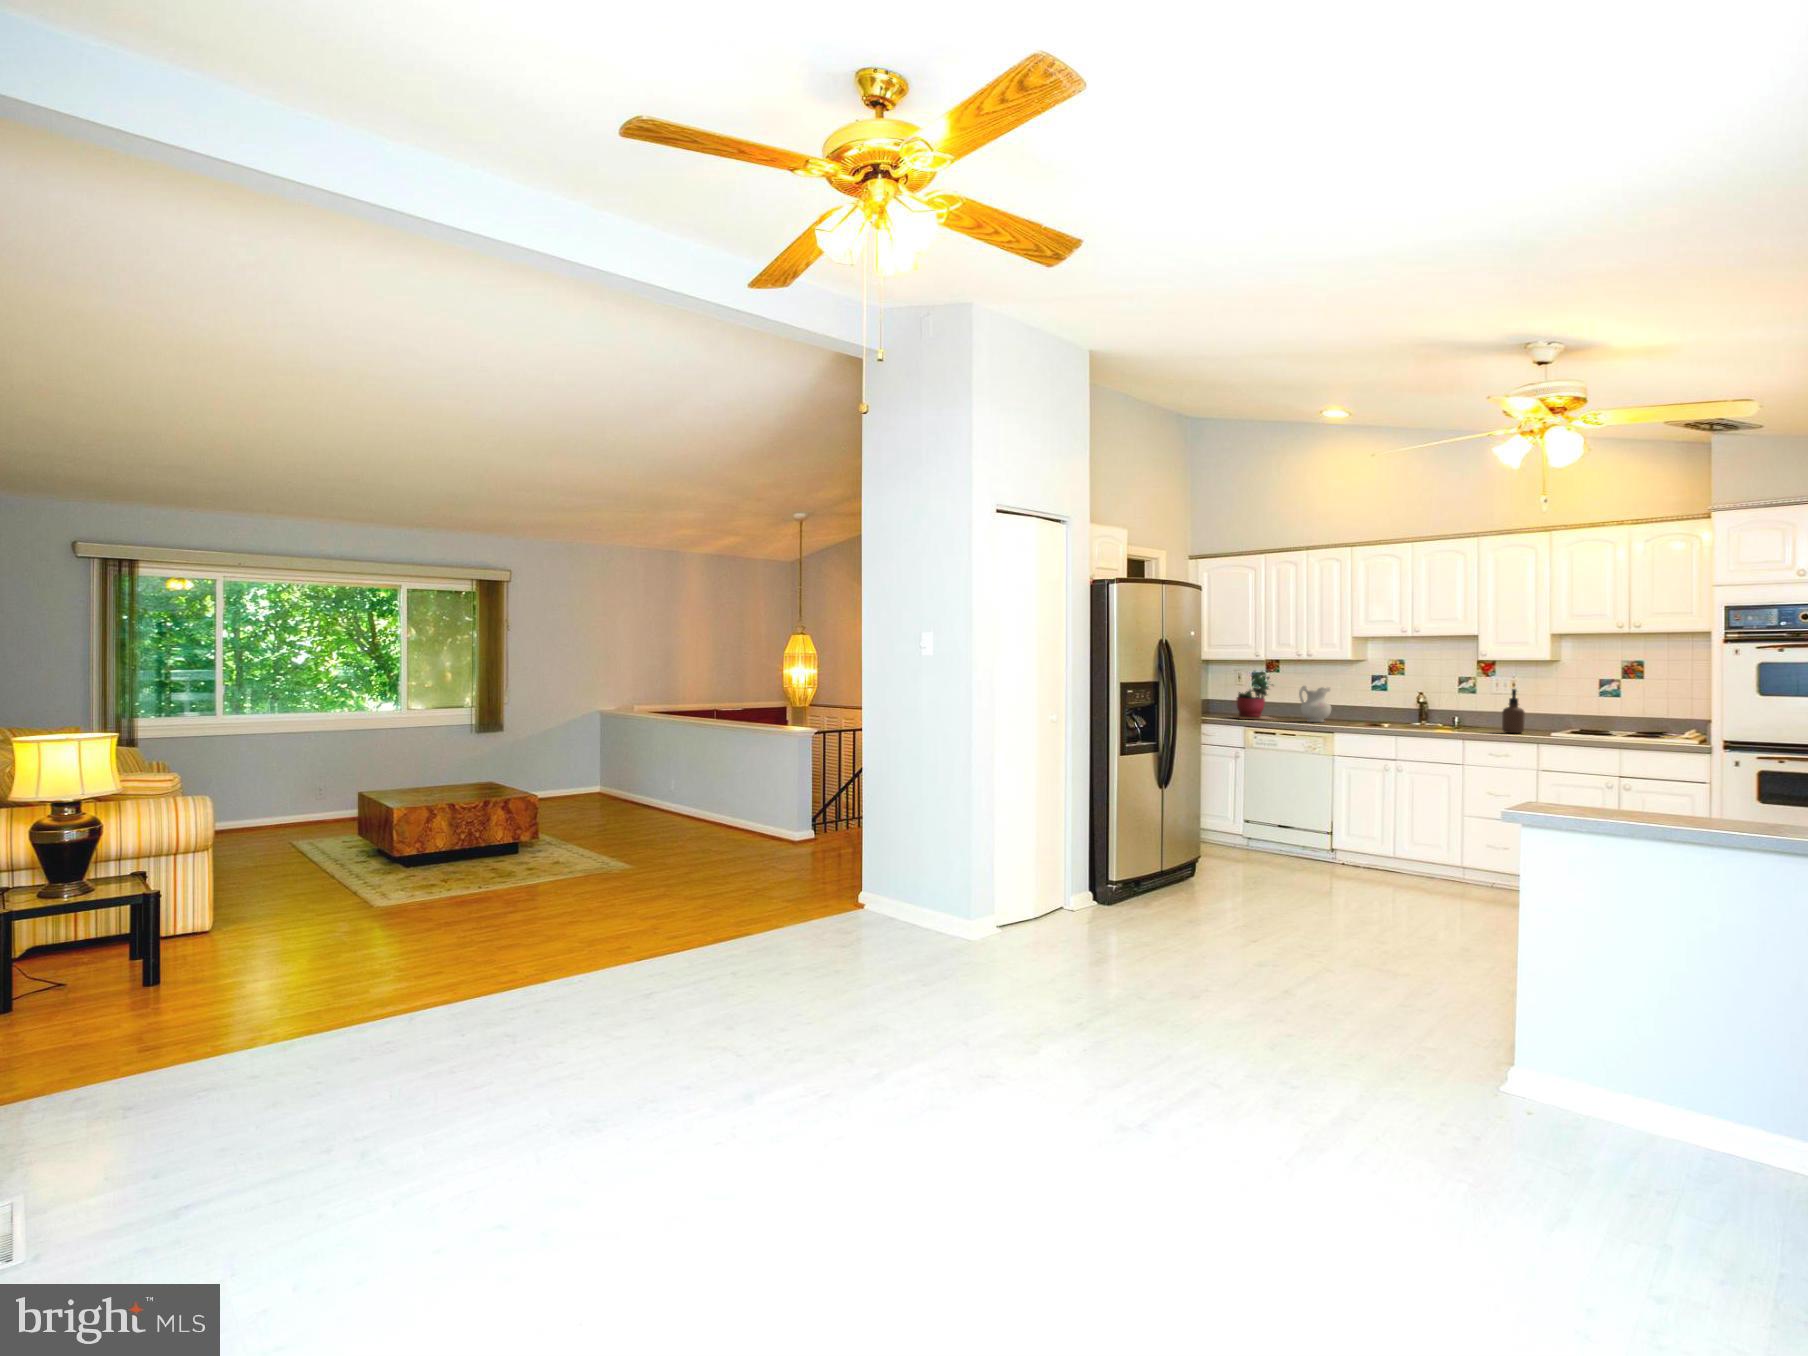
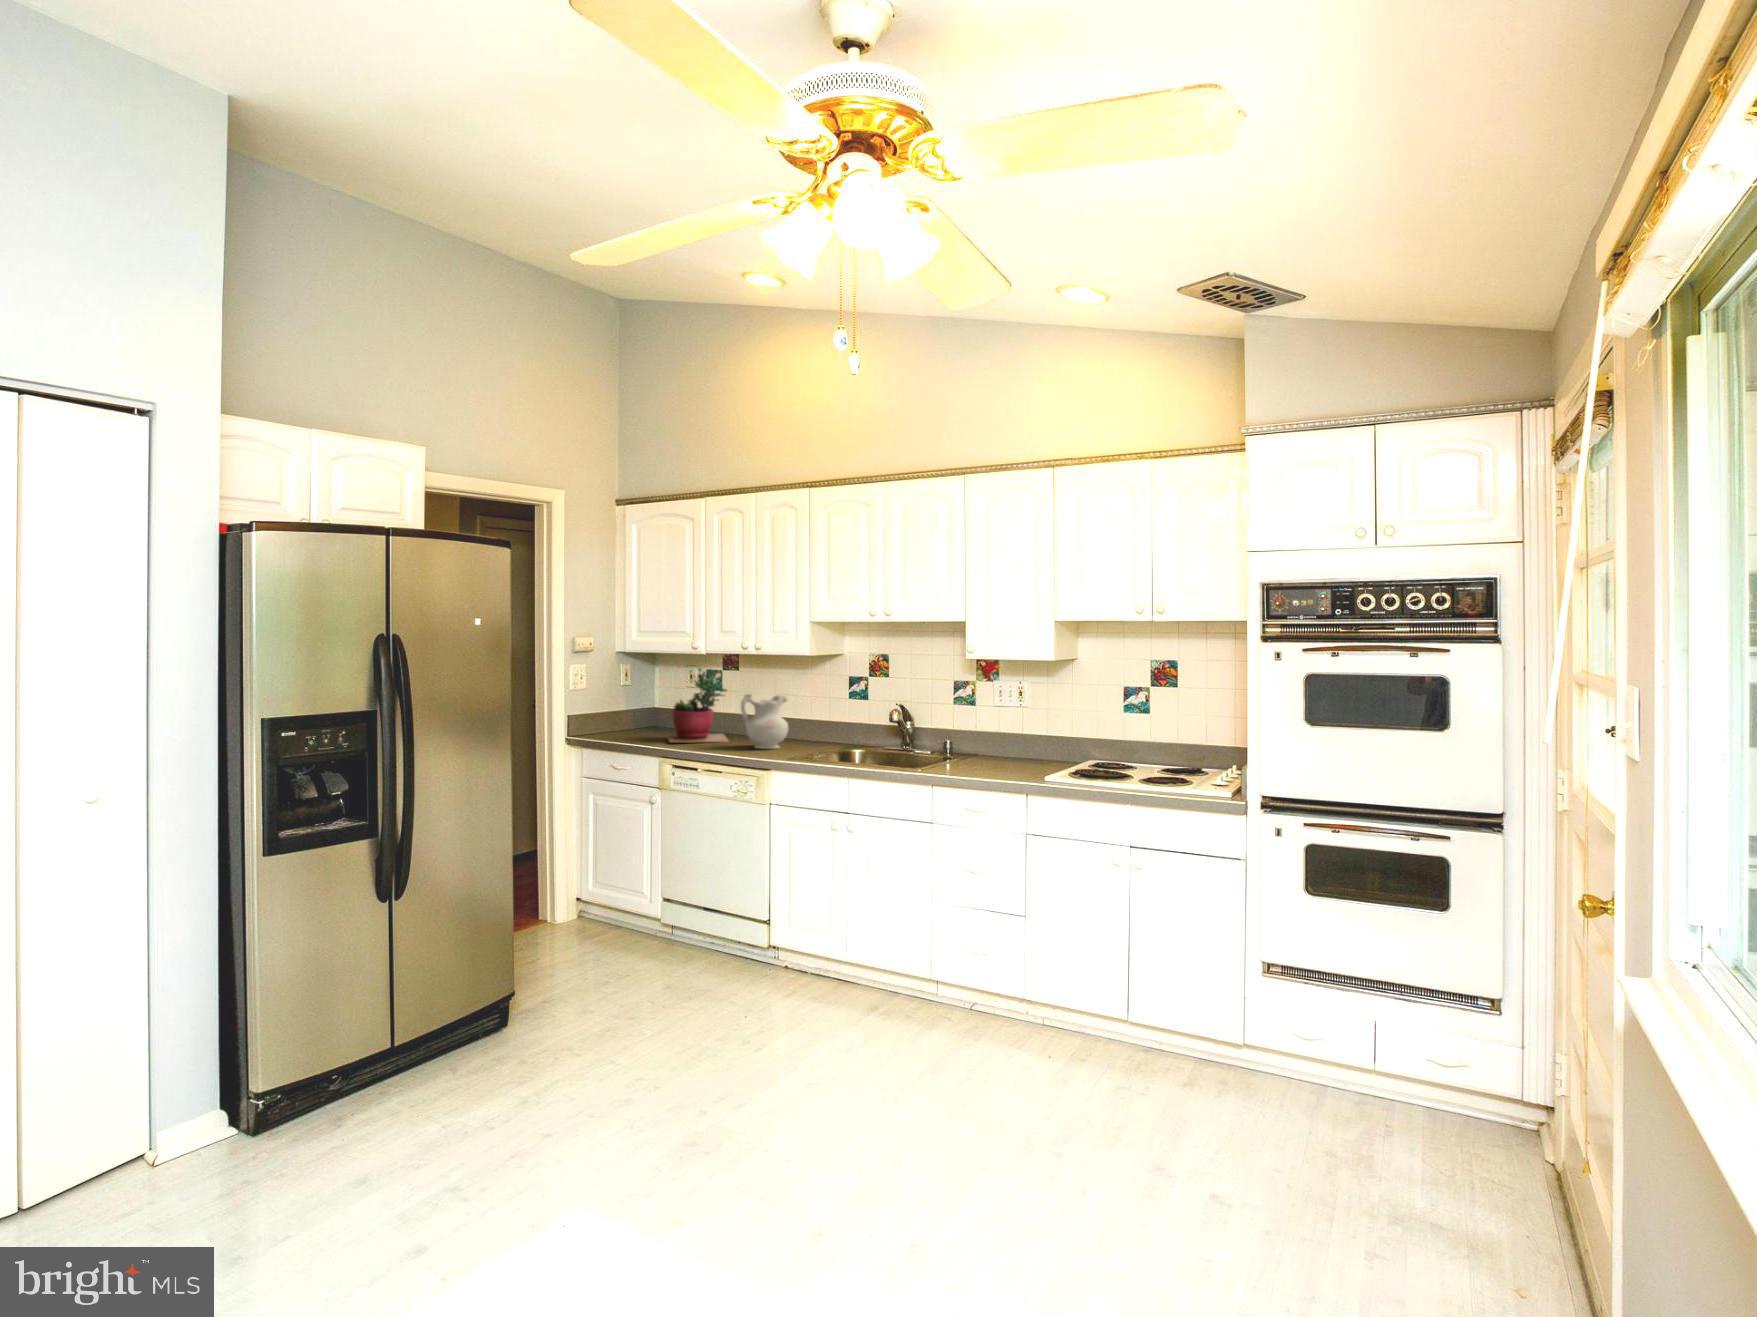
soap dispenser: present [1502,689,1525,733] -> none [980,708,1010,777]

